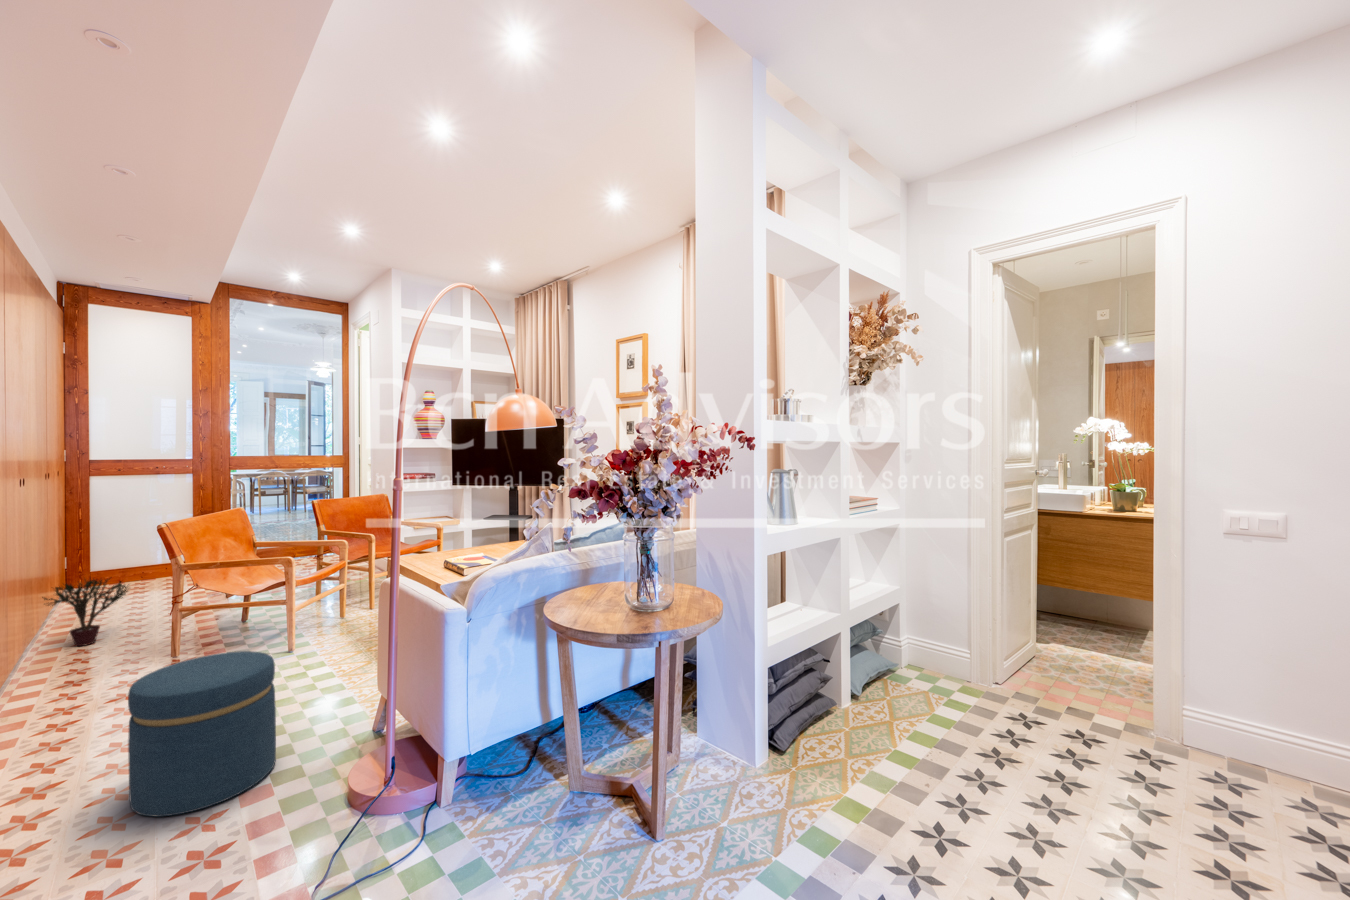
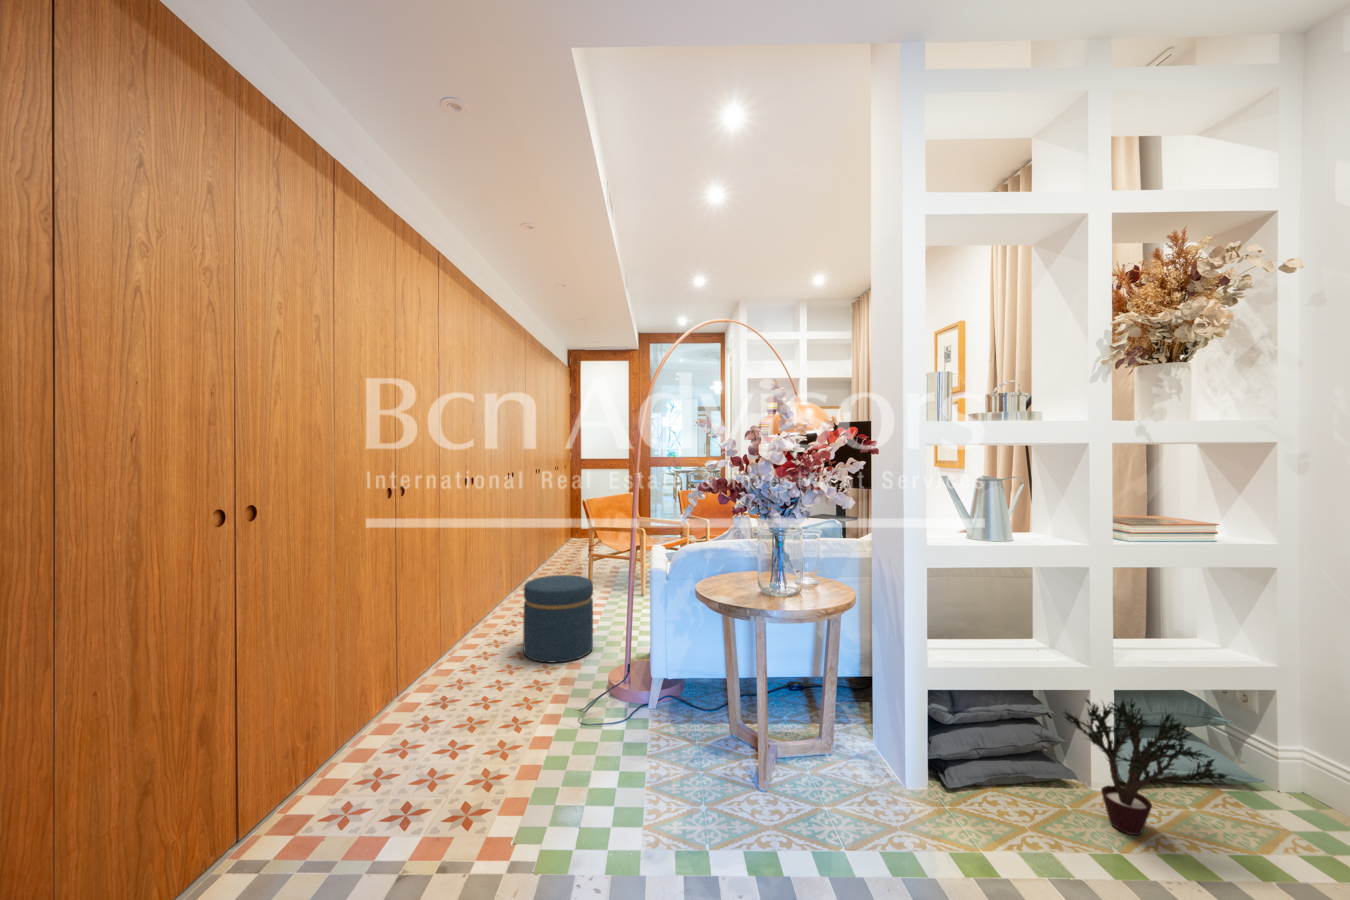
potted plant: present [42,579,128,646] -> present [1064,699,1227,835]

